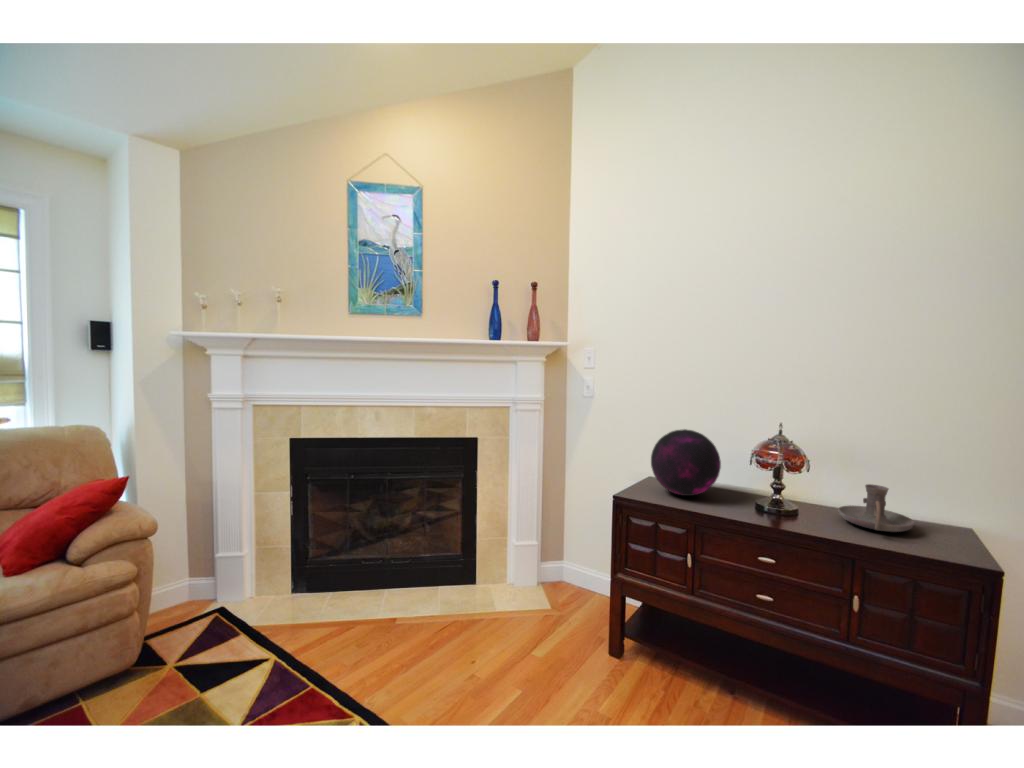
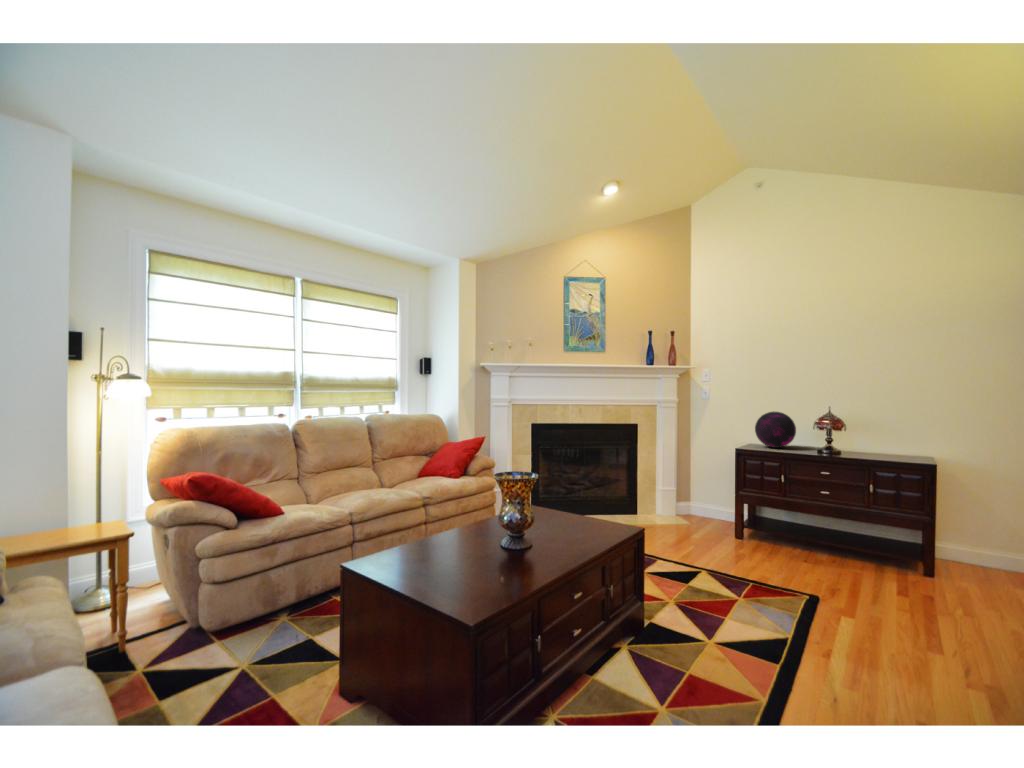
candle holder: present [838,484,914,532] -> none [862,434,900,455]

